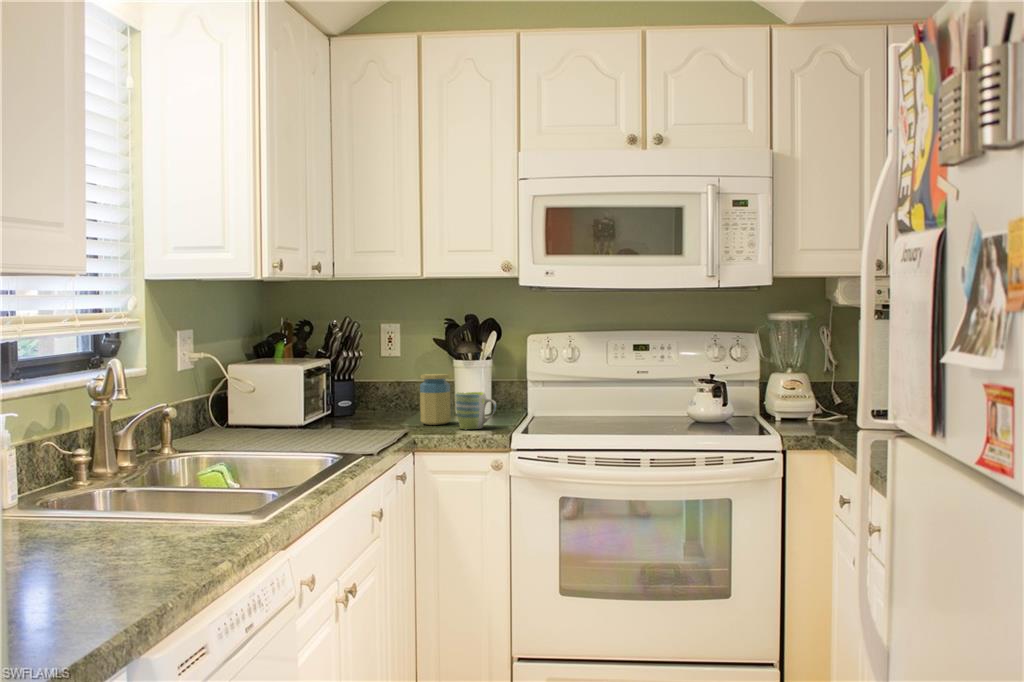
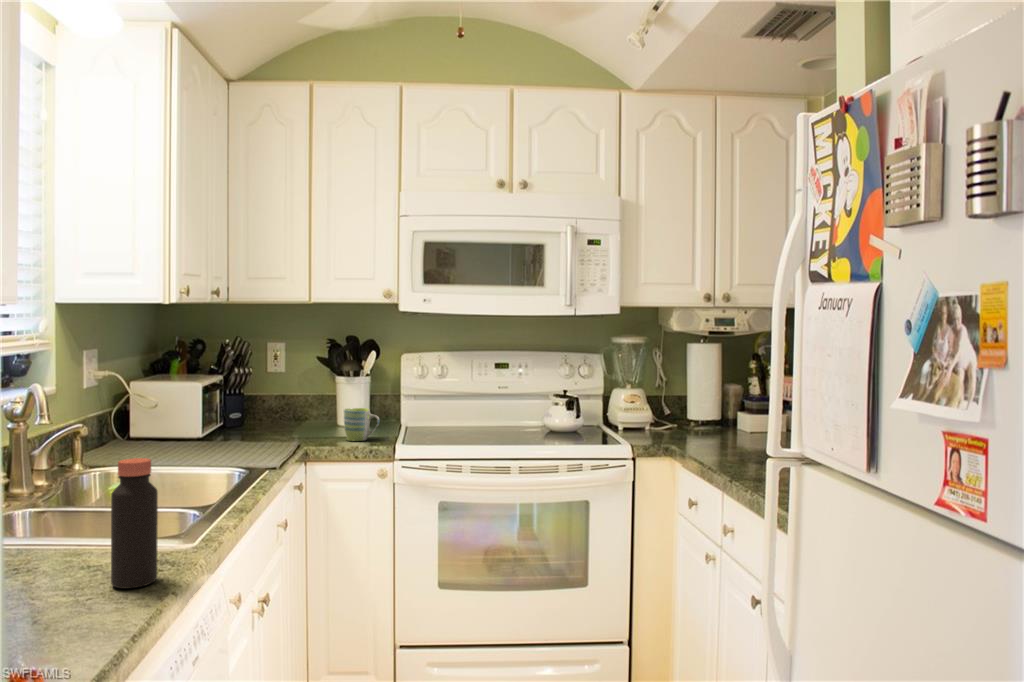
jar: present [420,374,451,425] -> none [310,391,337,436]
bottle: none [165,416,215,556] -> present [111,458,158,589]

